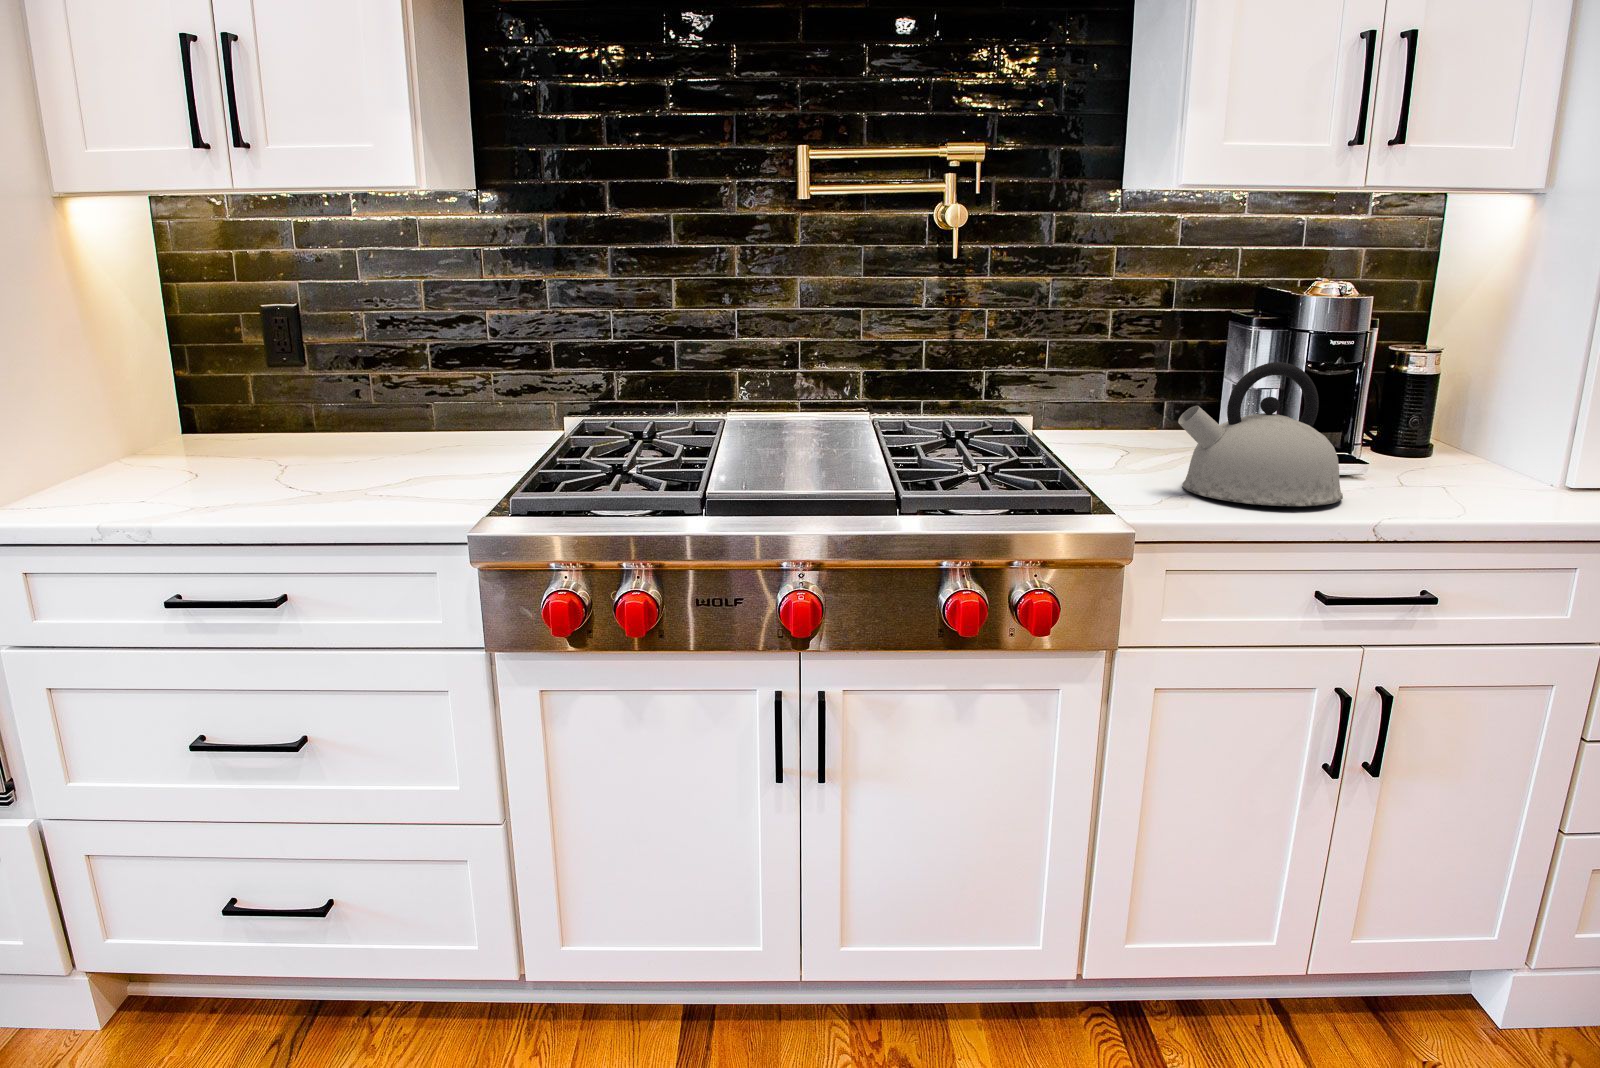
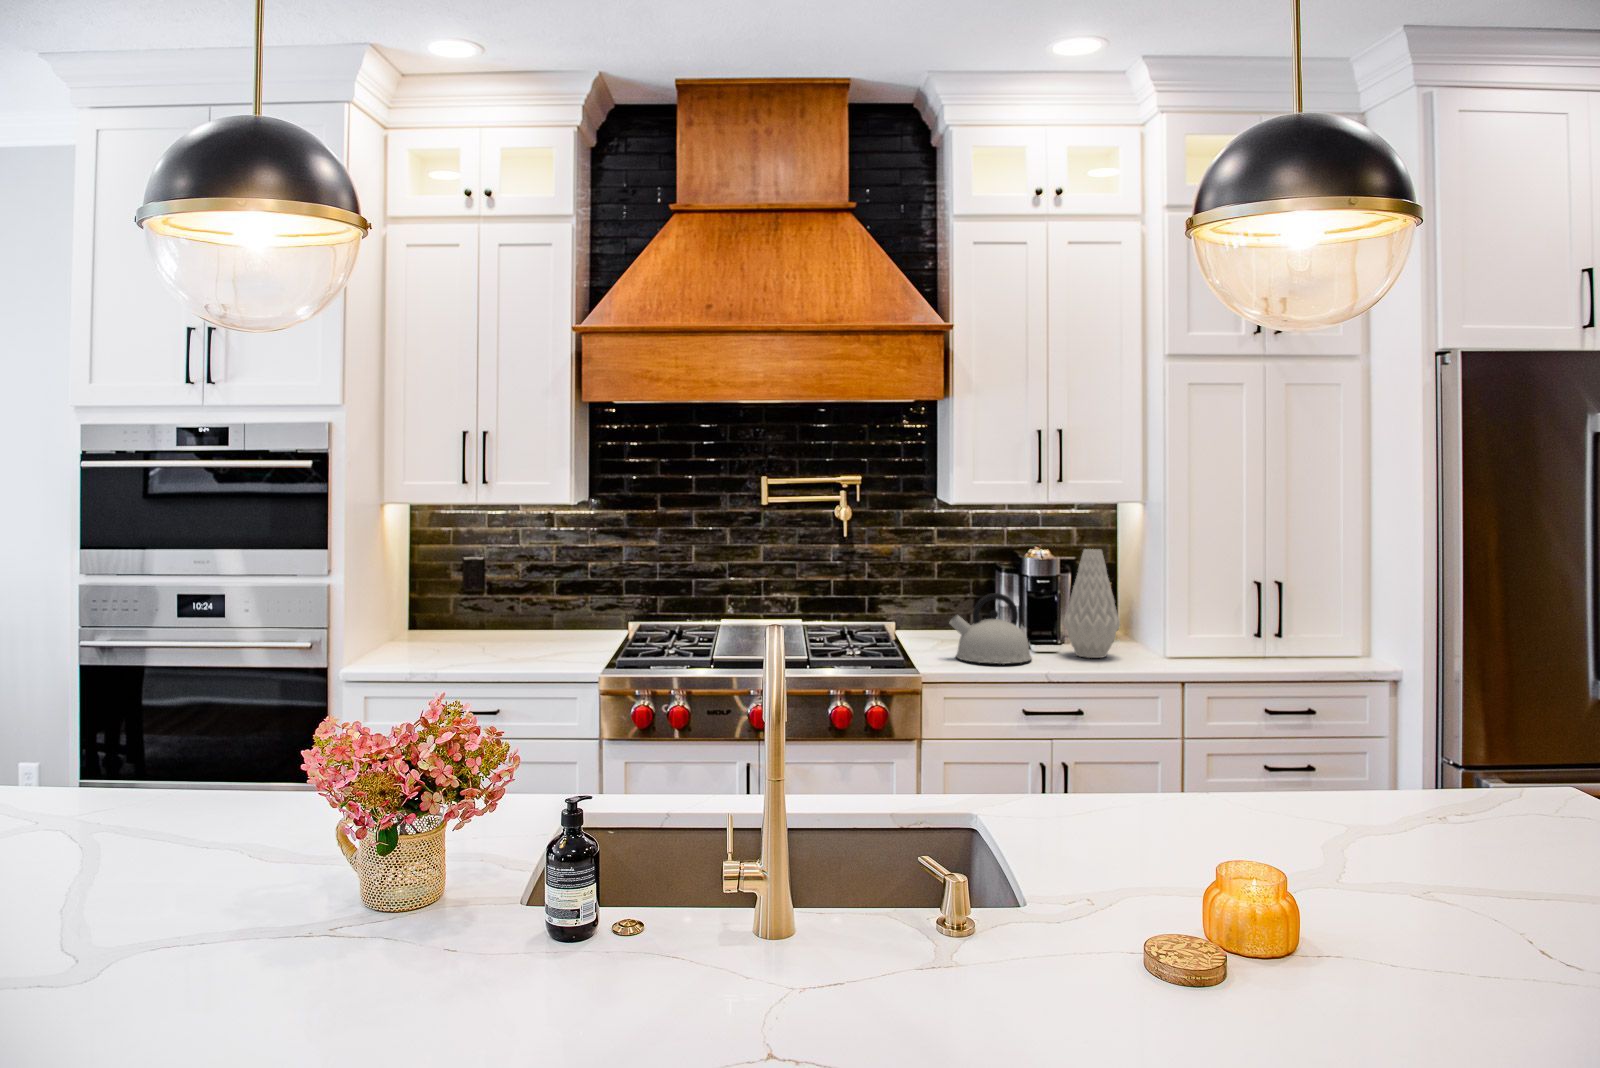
vase: none [1393,273,1518,491] -> present [1064,549,1120,658]

